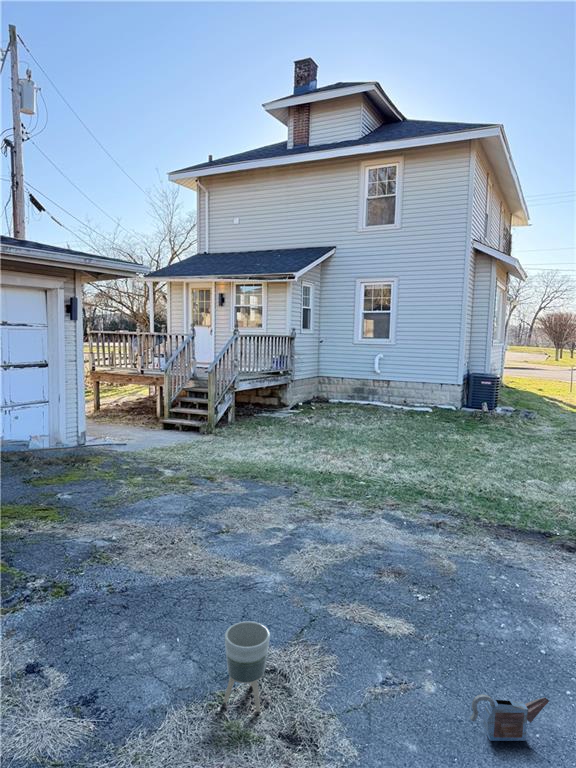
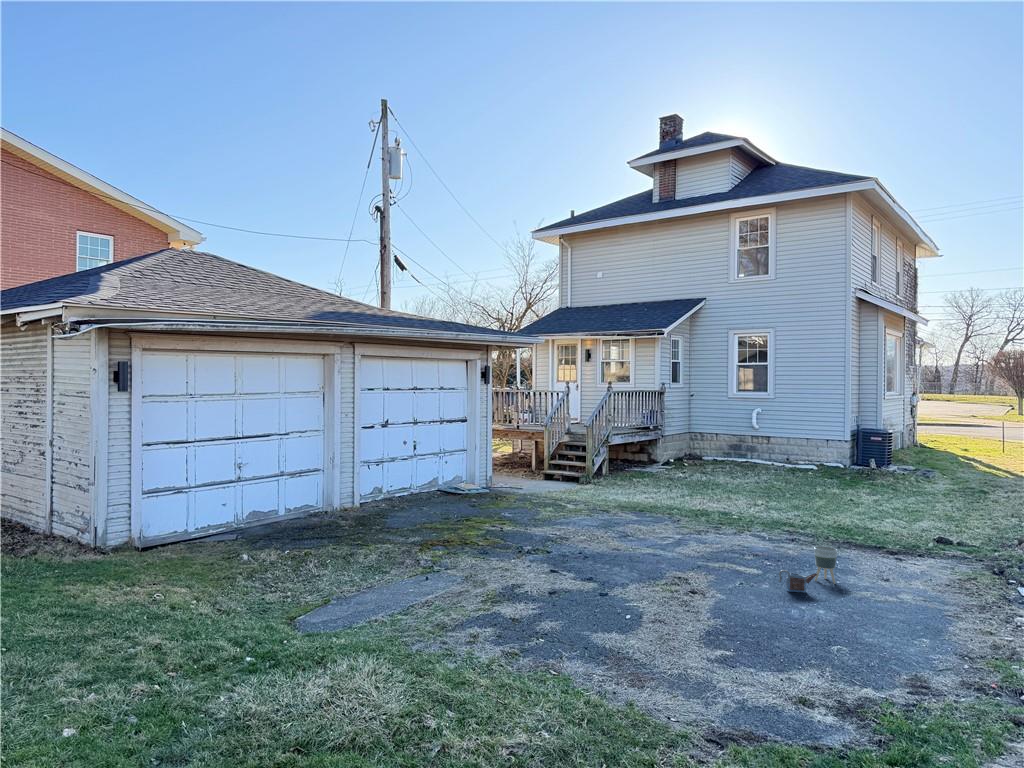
planter: present [223,621,270,712] -> present [814,546,838,584]

